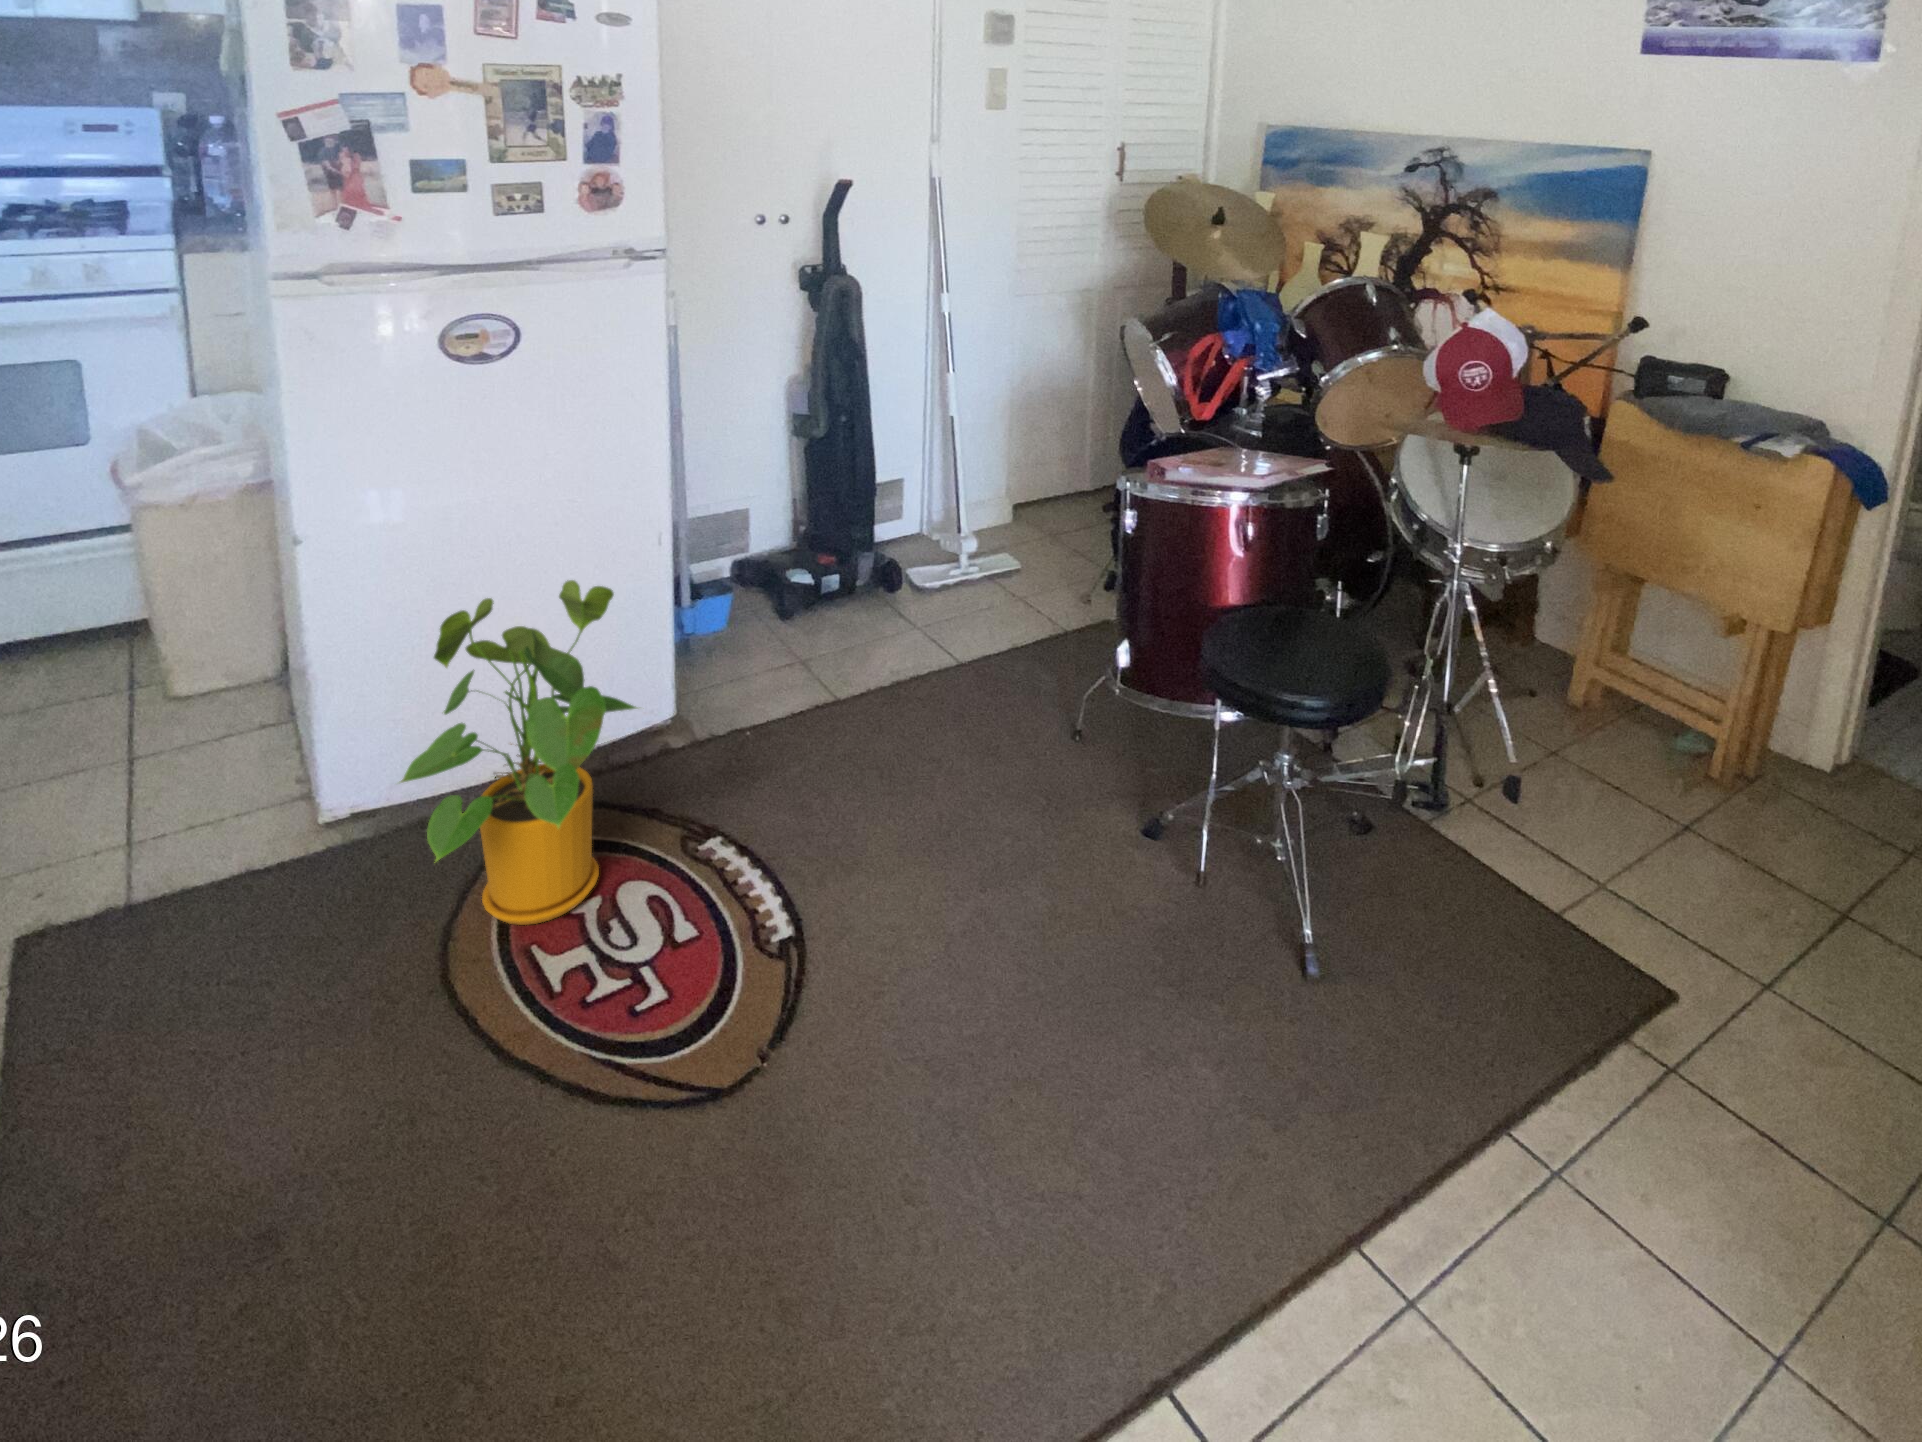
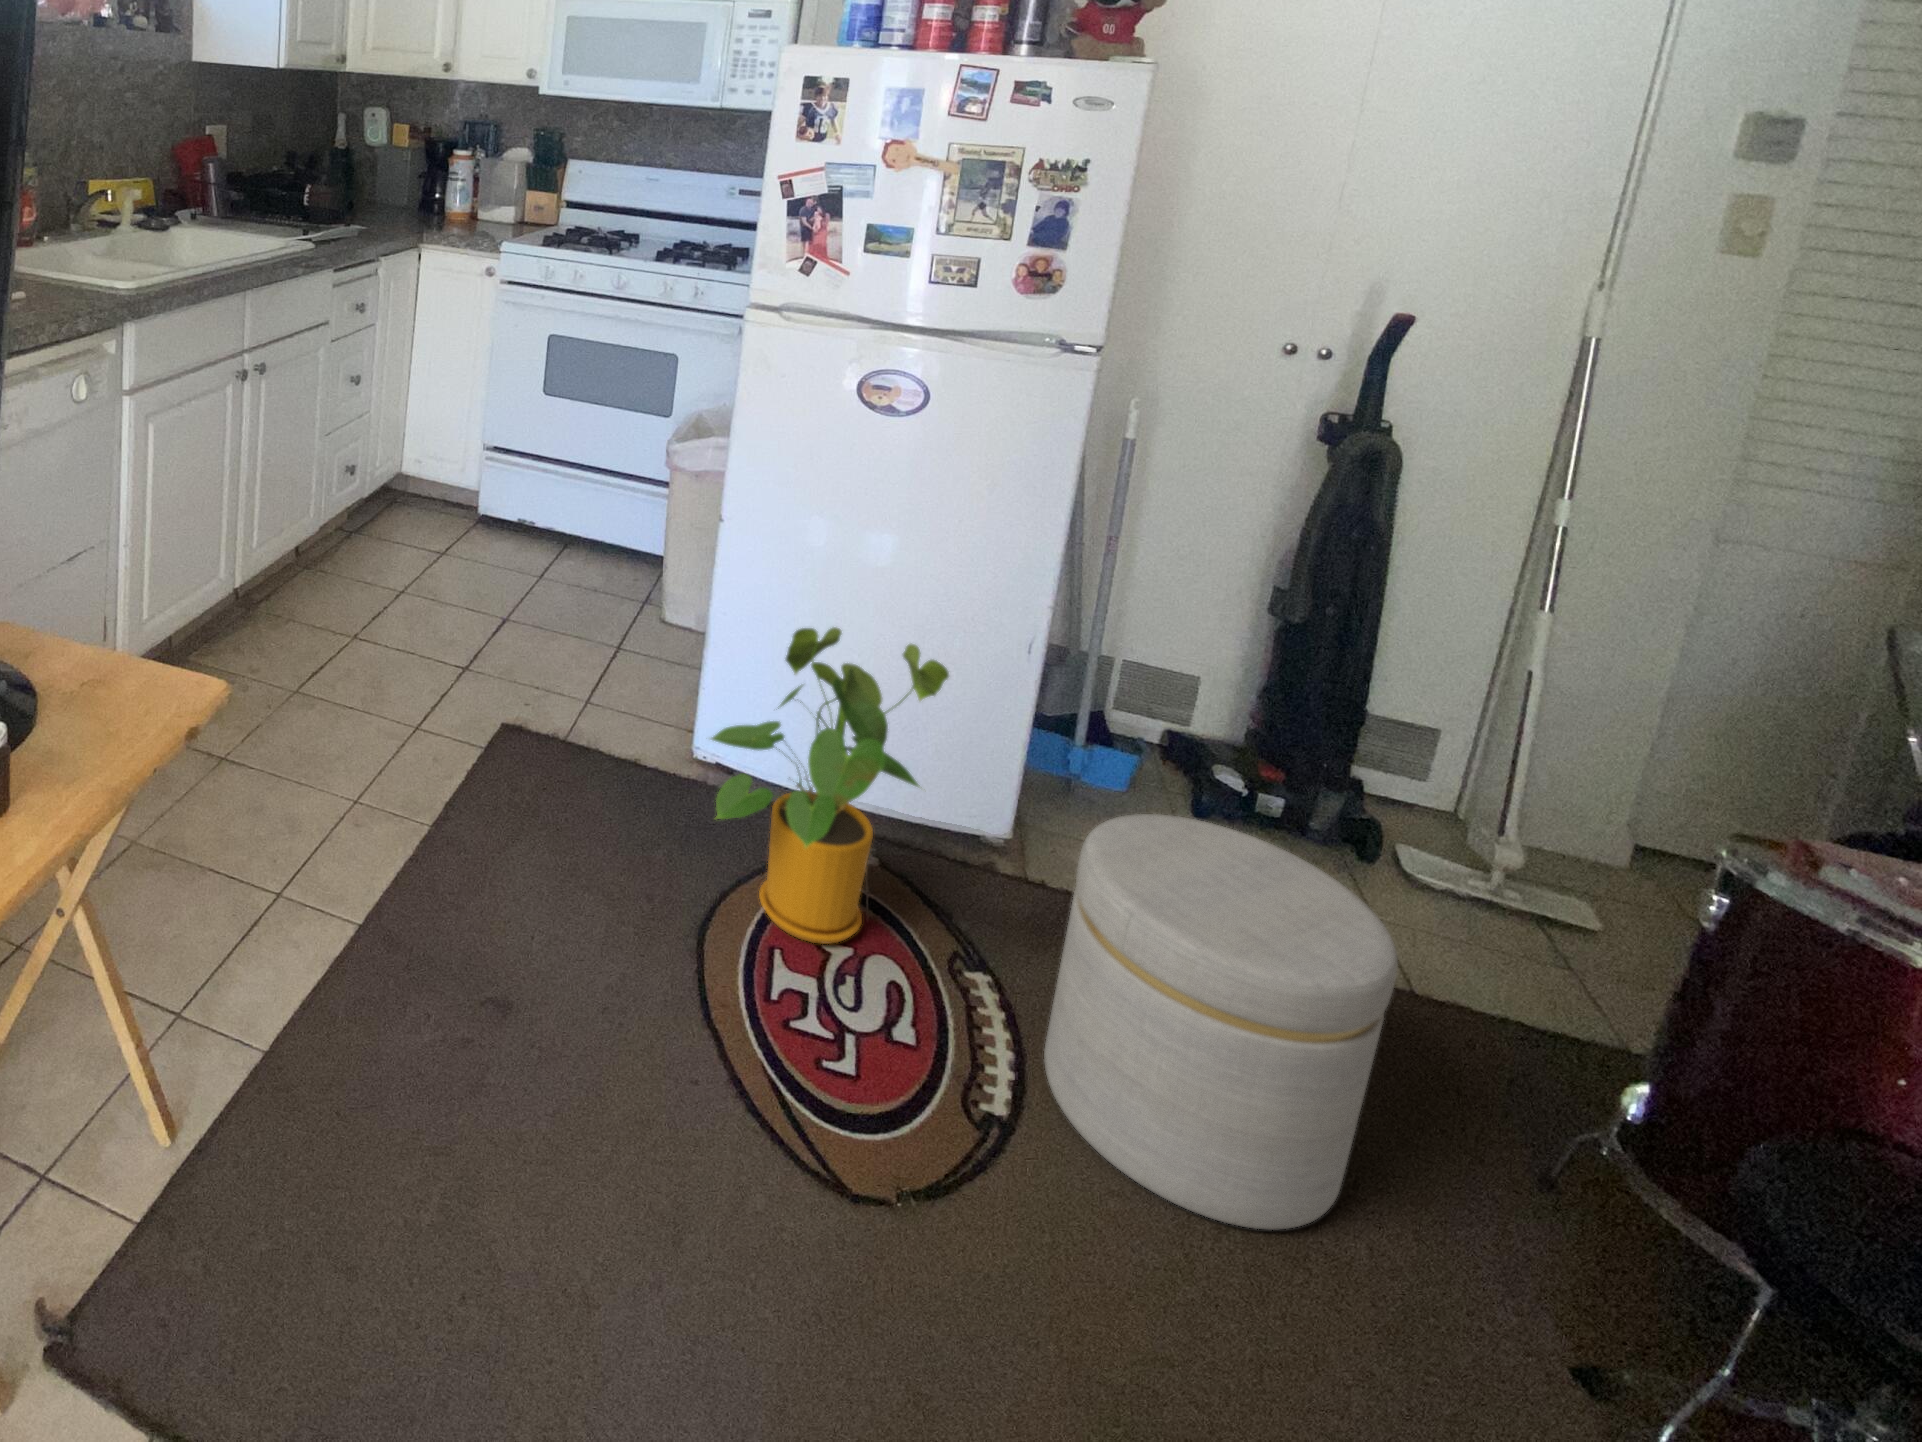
ottoman: none [788,607,1003,908] -> present [1044,814,1398,1229]

